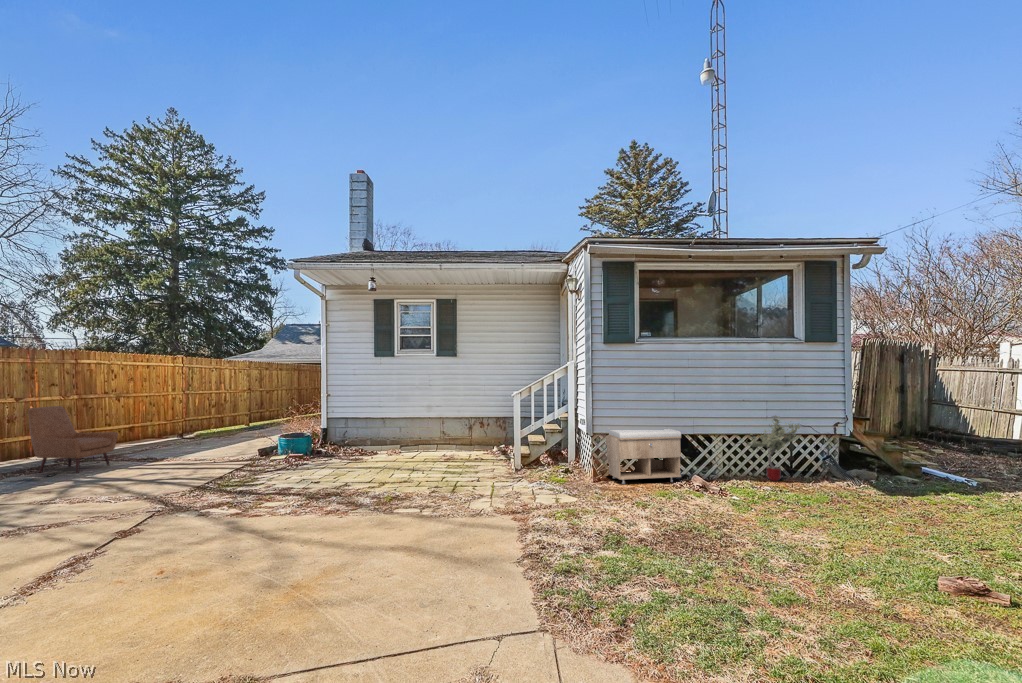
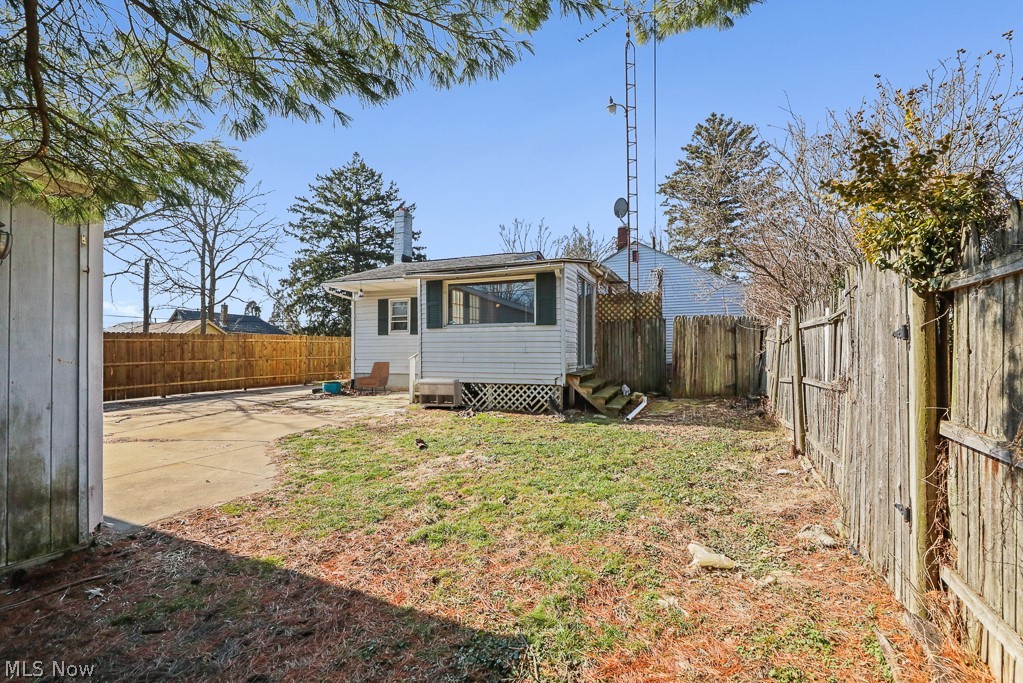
chair: present [28,406,118,473] -> present [356,362,389,395]
potted tree: present [746,416,800,481] -> none [493,372,522,412]

